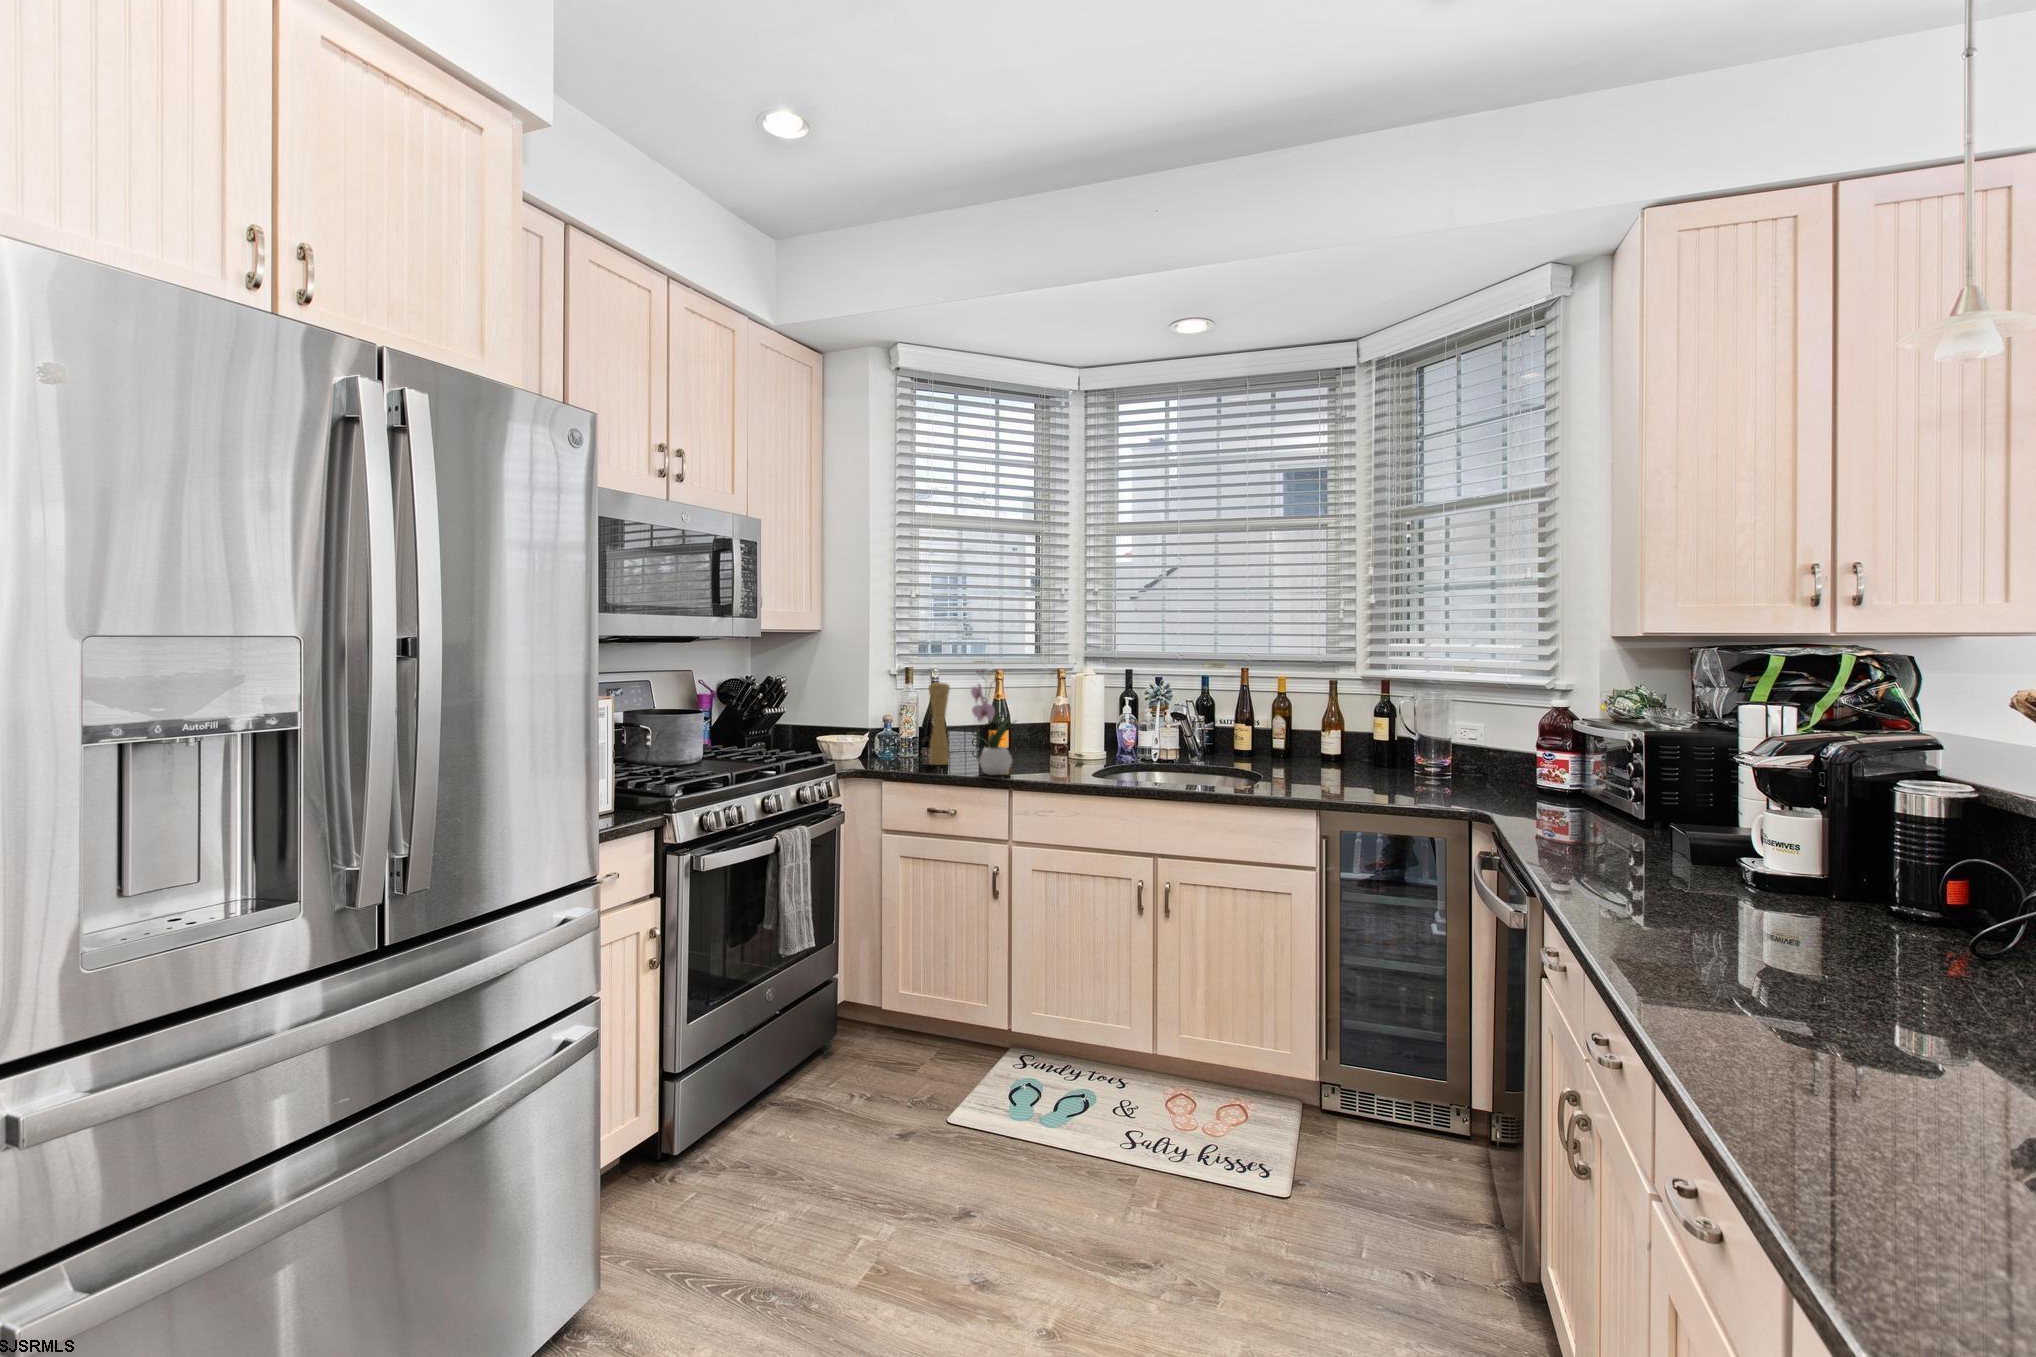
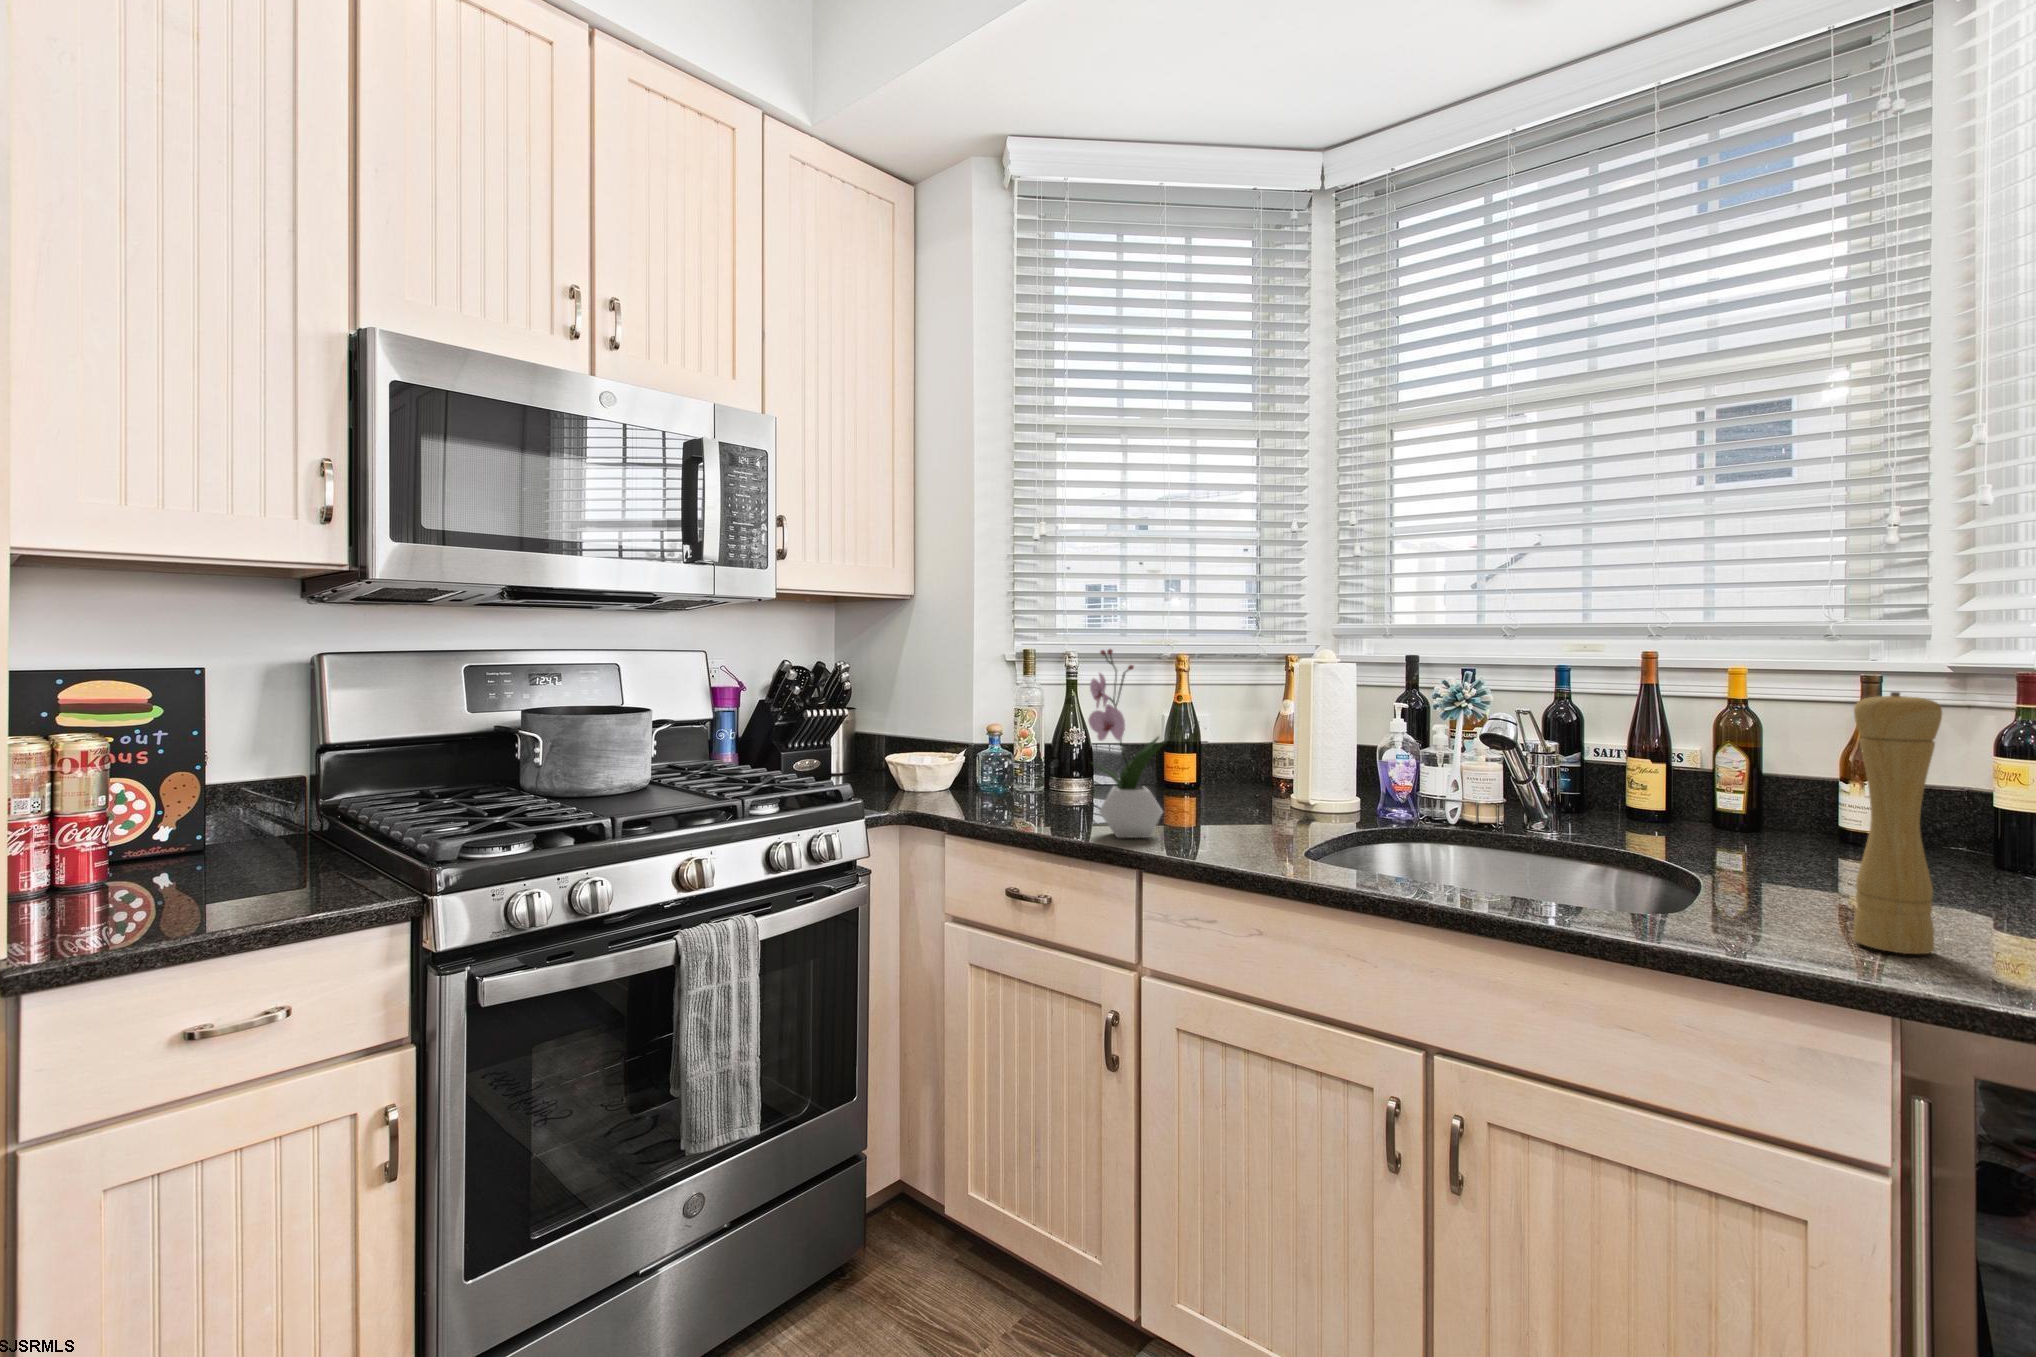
pepper mill: present [929,682,950,765] -> present [1853,692,1942,954]

